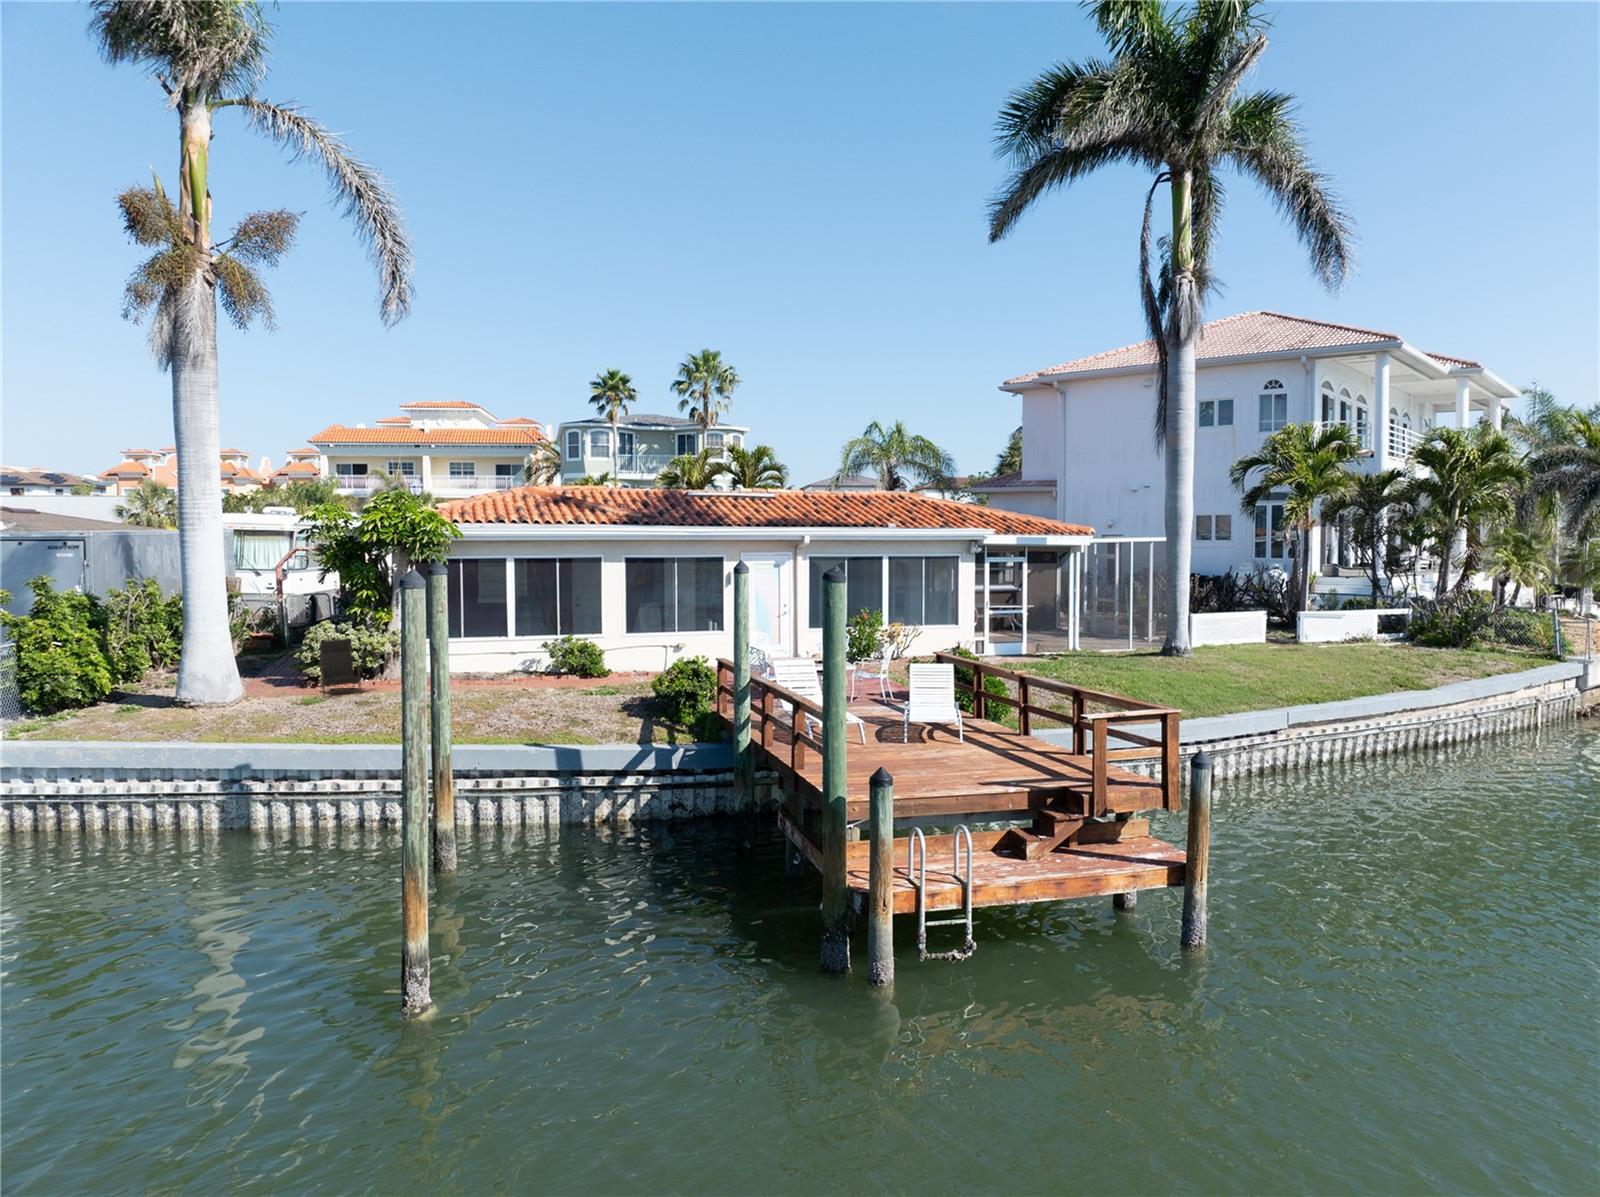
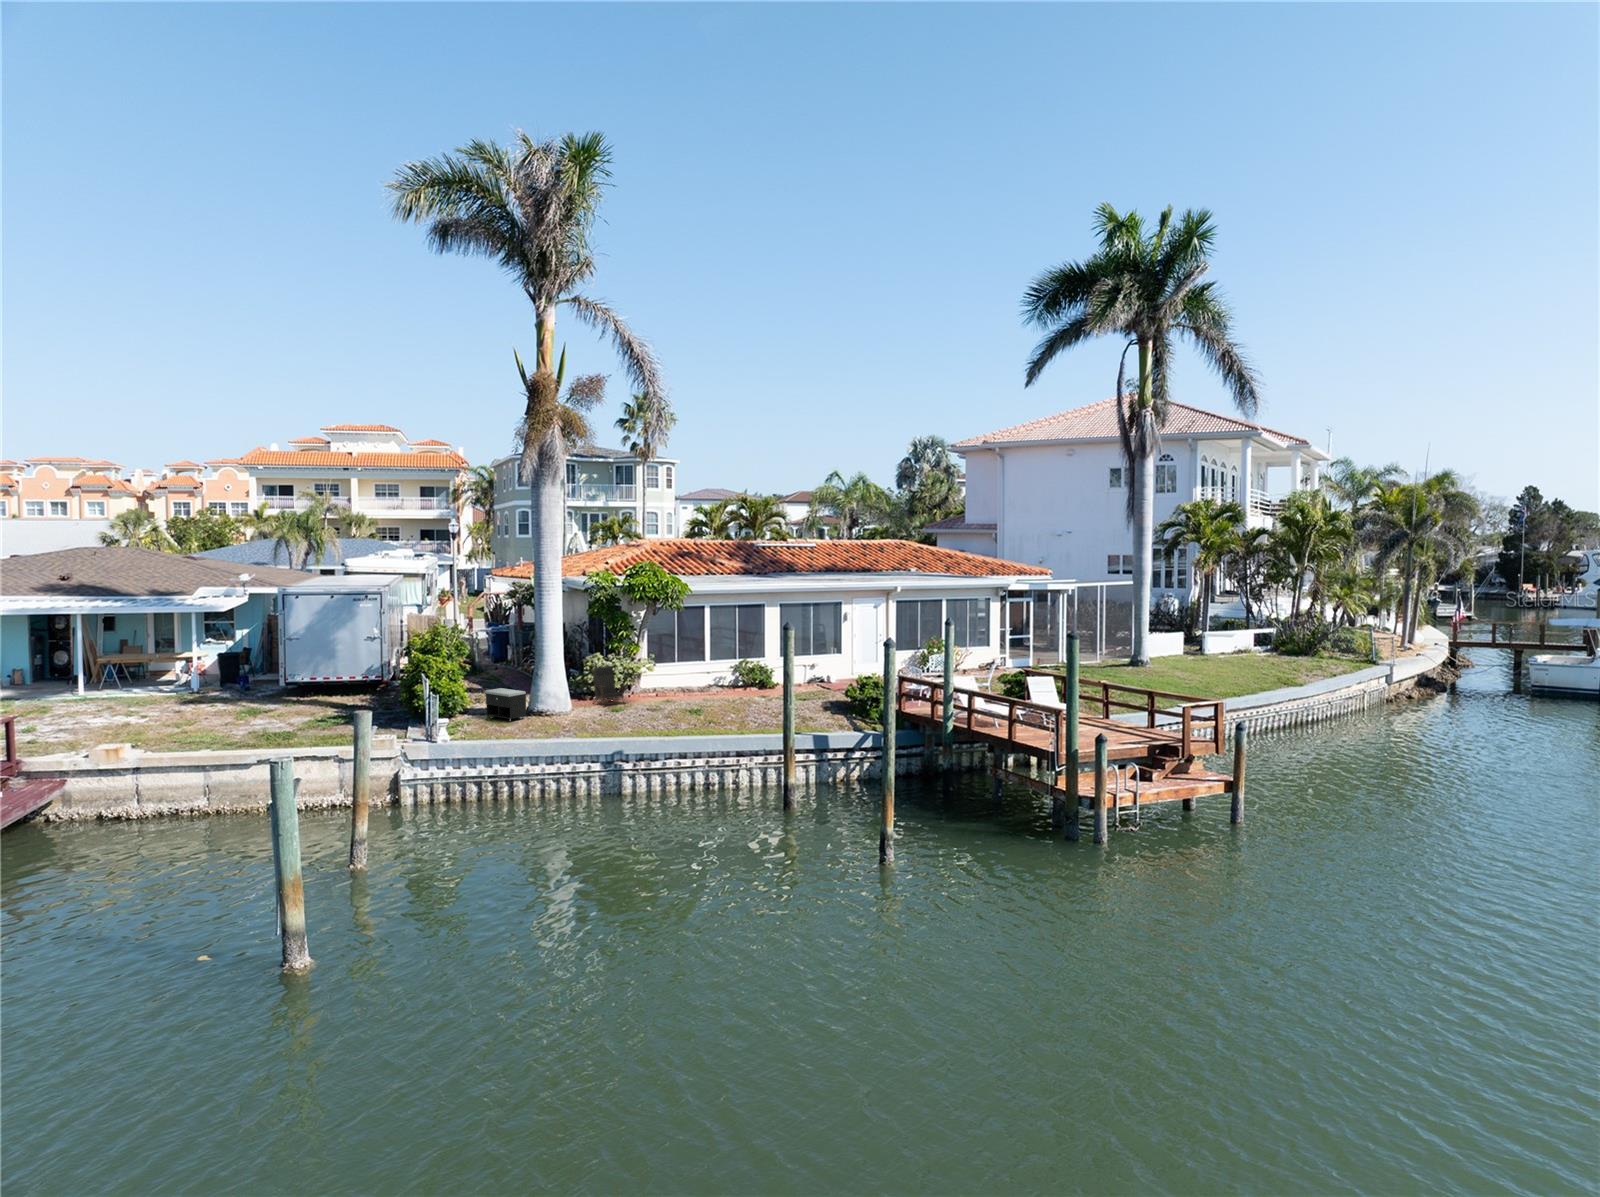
storage bench: none [142,667,193,714] -> present [485,688,526,721]

